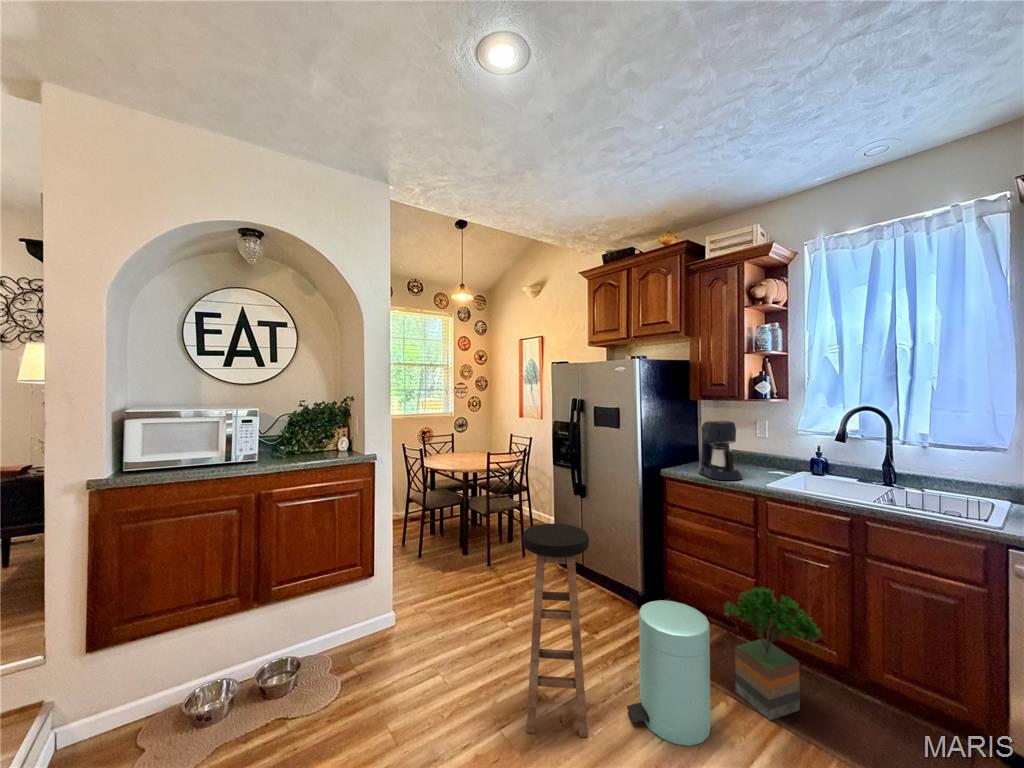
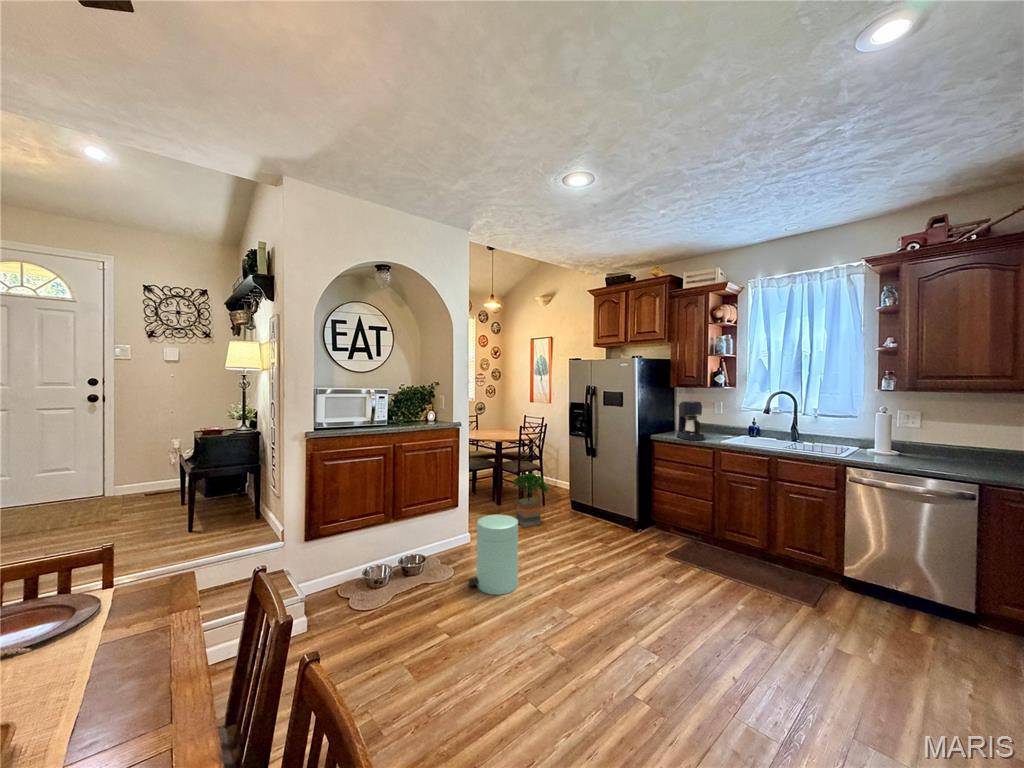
bar stool: present [522,524,589,737] -> none [575,464,617,586]
potted tree: present [725,587,821,720] -> present [513,474,548,527]
trash can: present [627,600,711,746] -> present [469,515,518,595]

